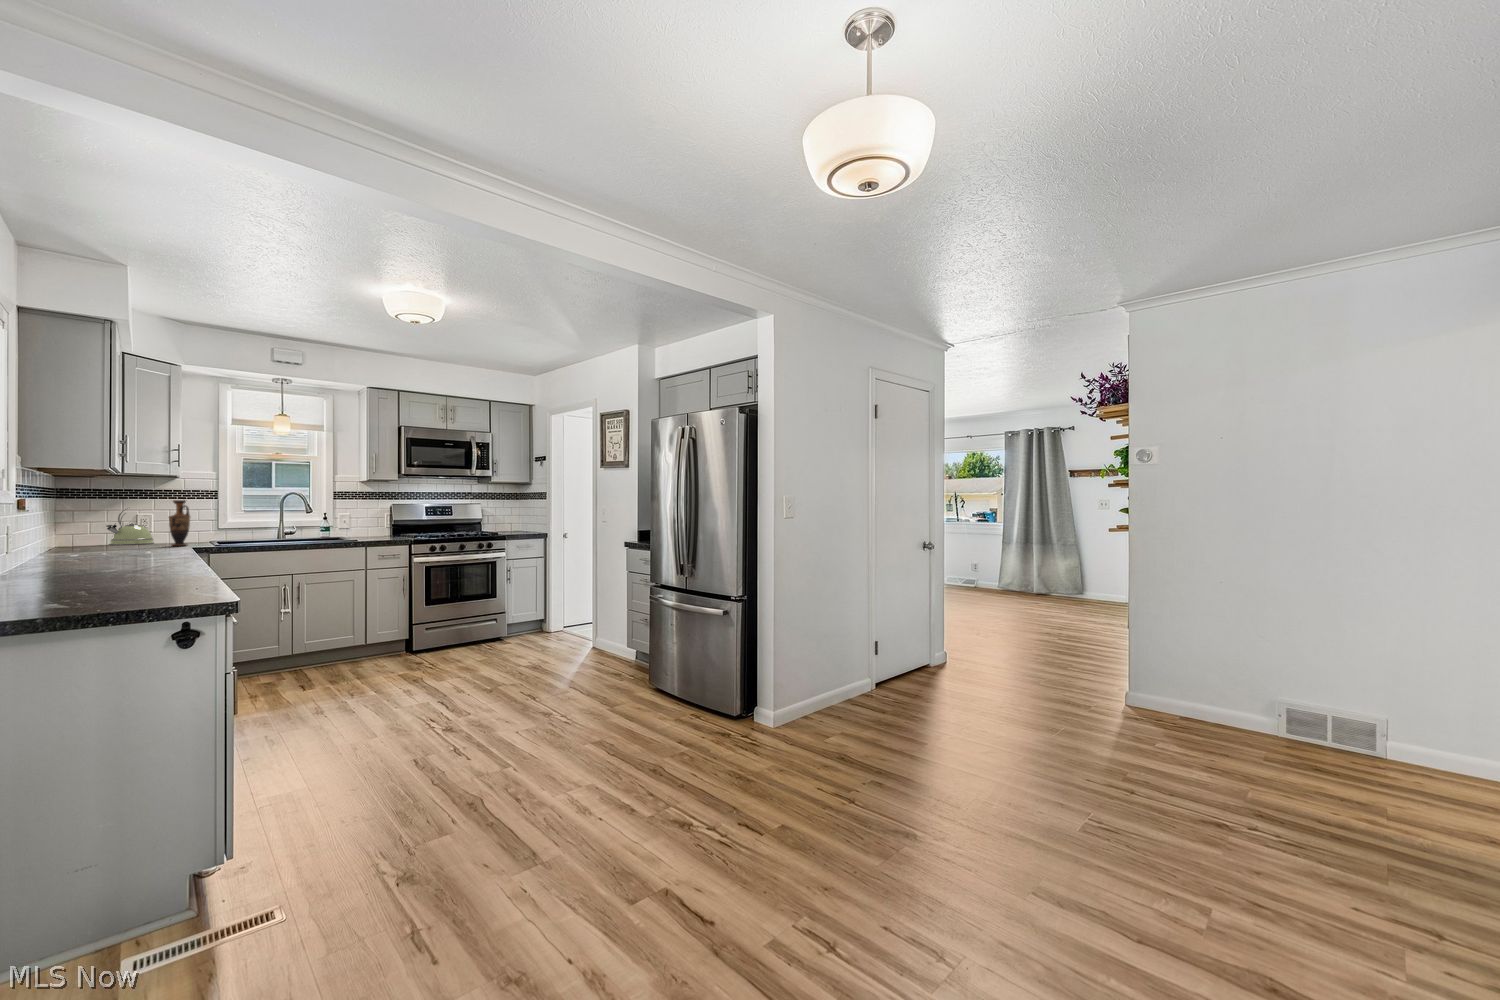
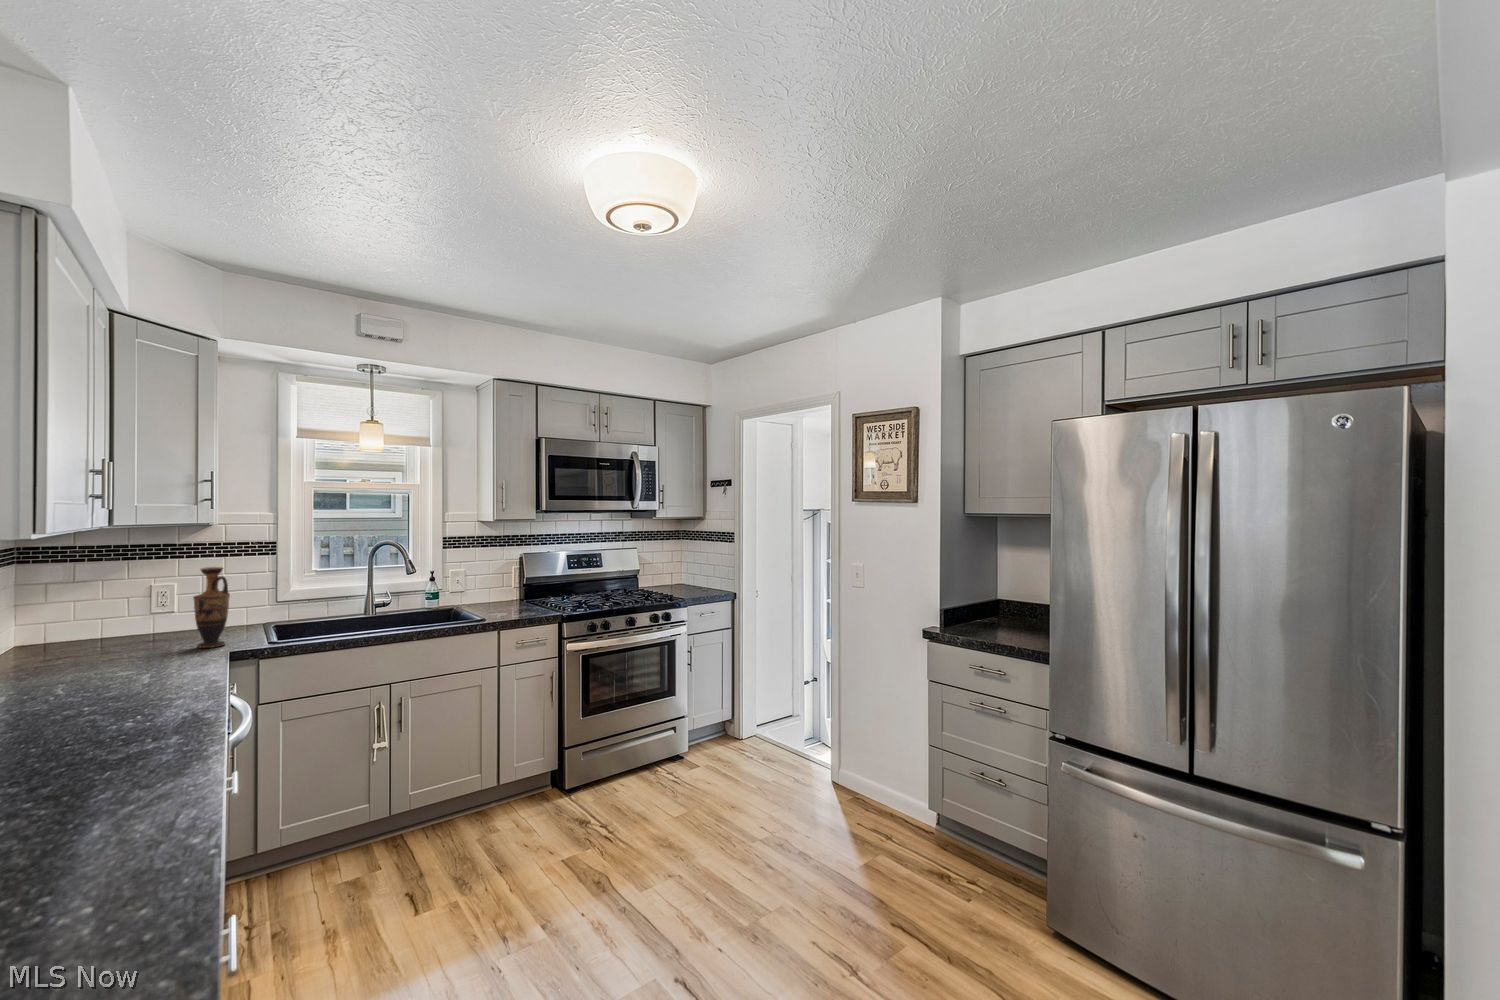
kettle: present [106,508,154,545] -> none [97,574,177,640]

